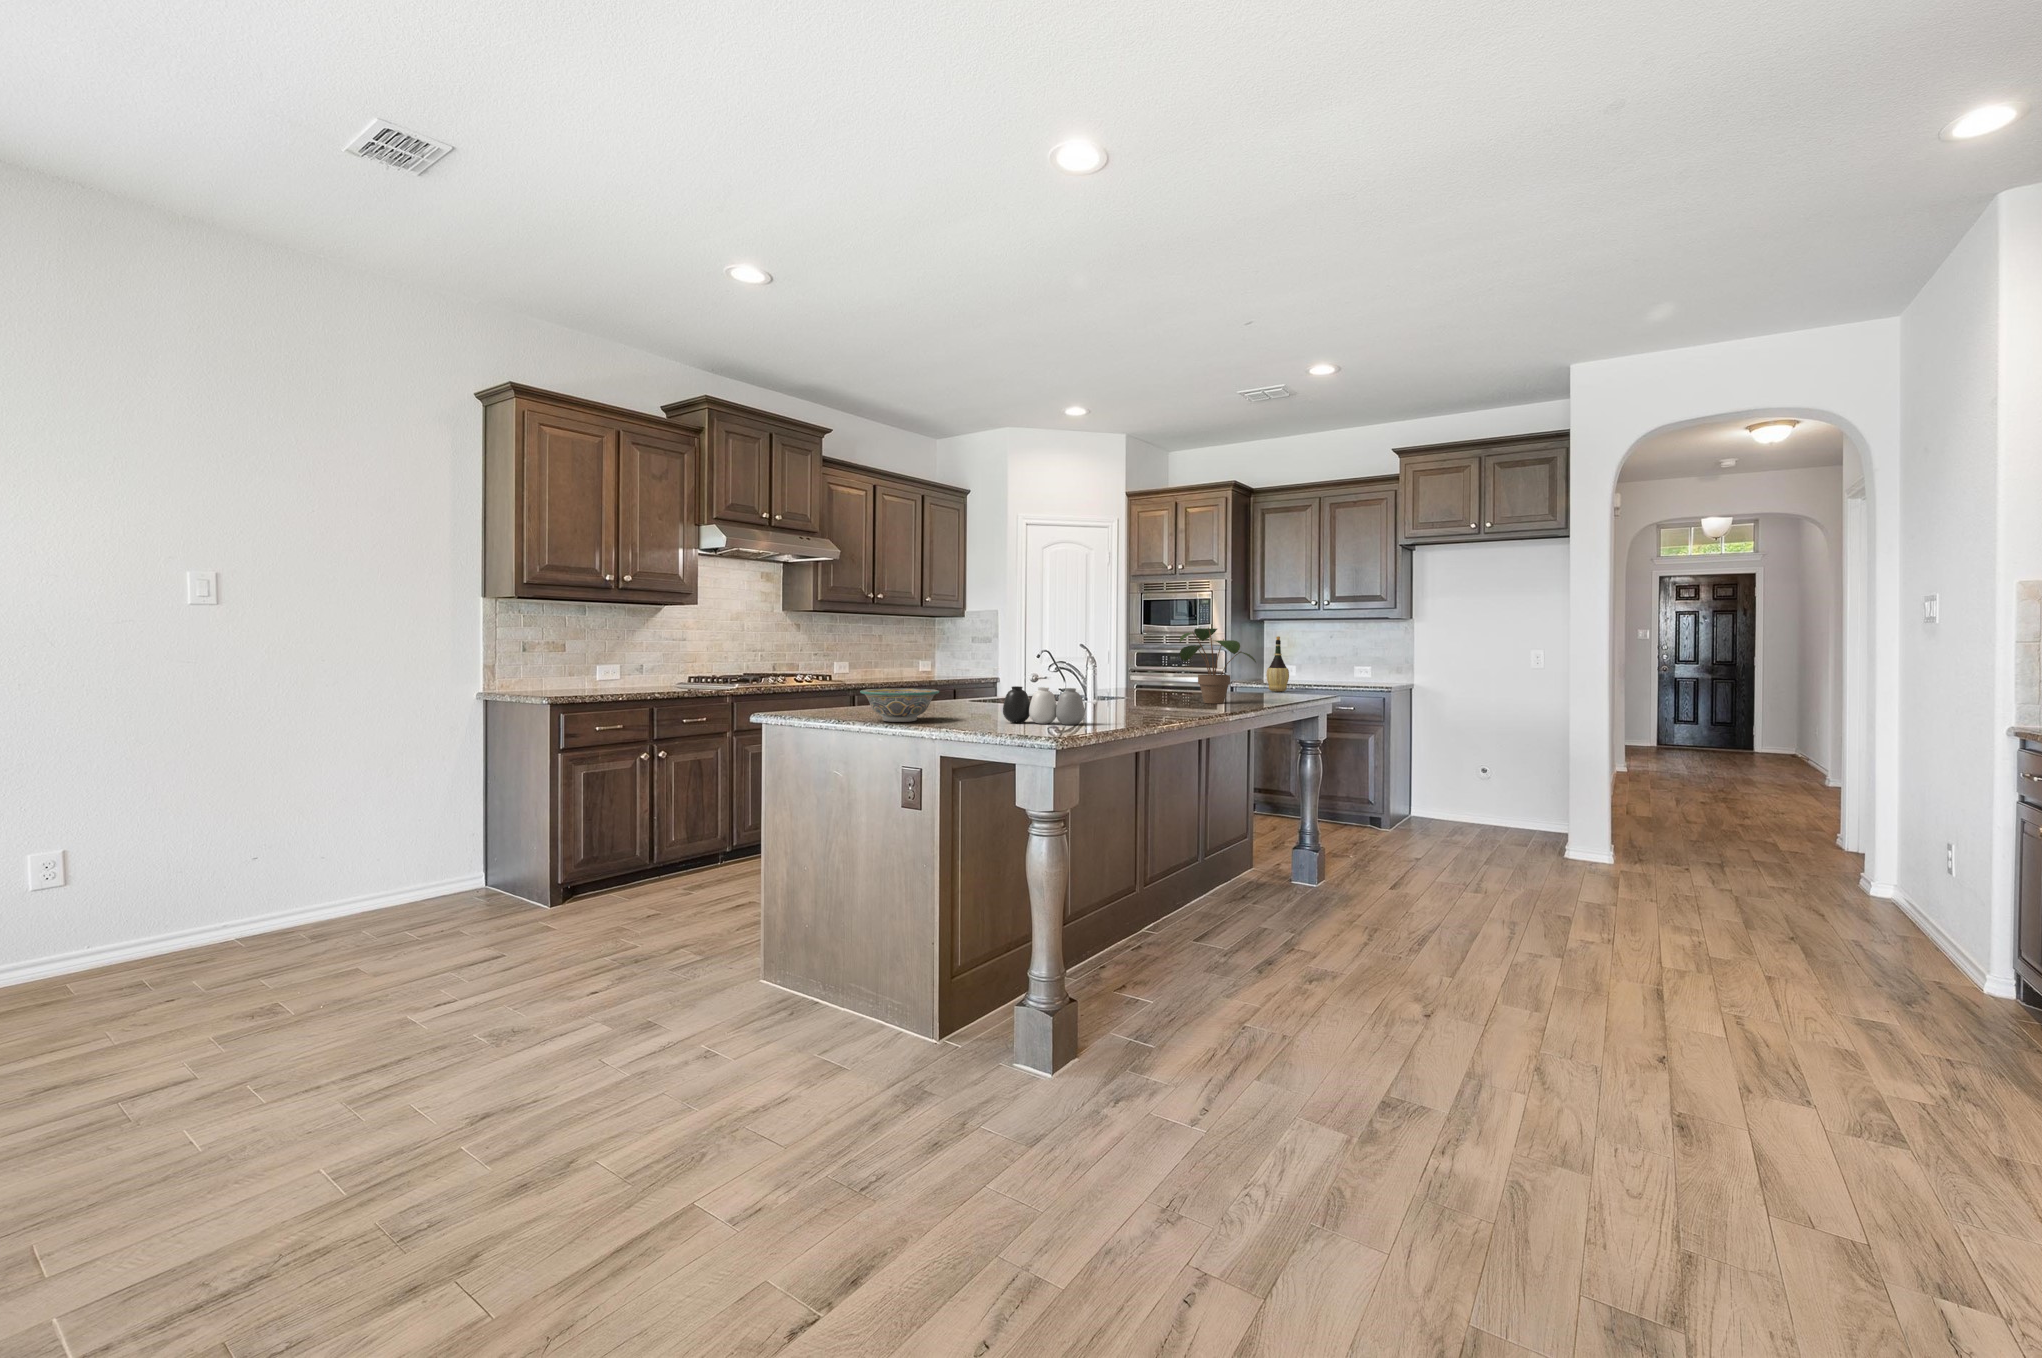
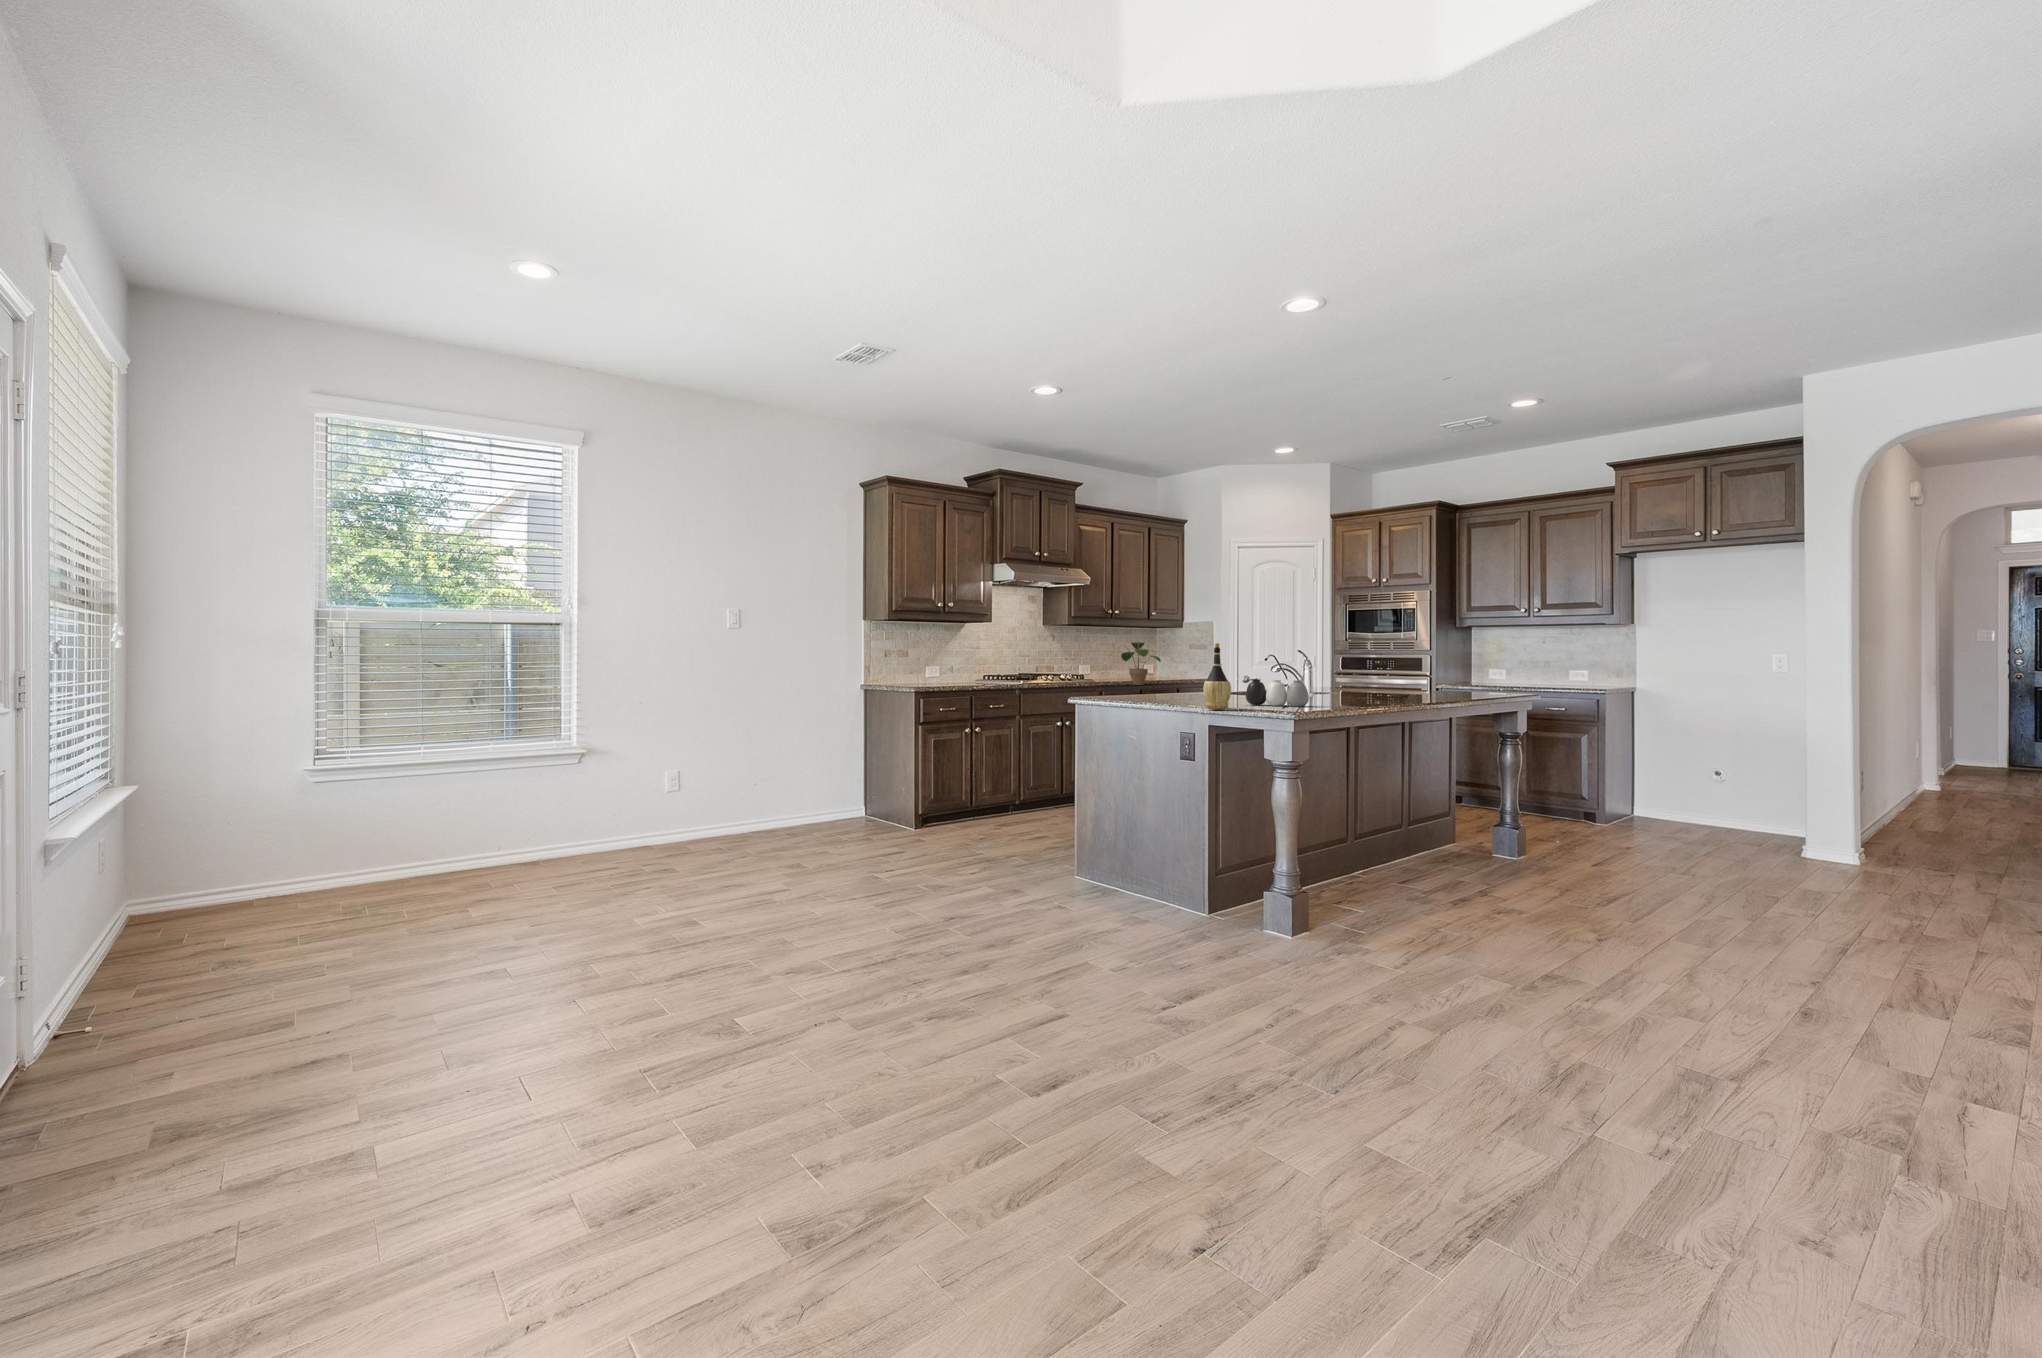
potted plant: present [1180,627,1256,704] -> present [1121,642,1161,685]
wine bottle: present [1266,636,1289,691] -> present [1203,643,1231,710]
bowl: present [860,688,939,722] -> none [1141,681,1197,704]

